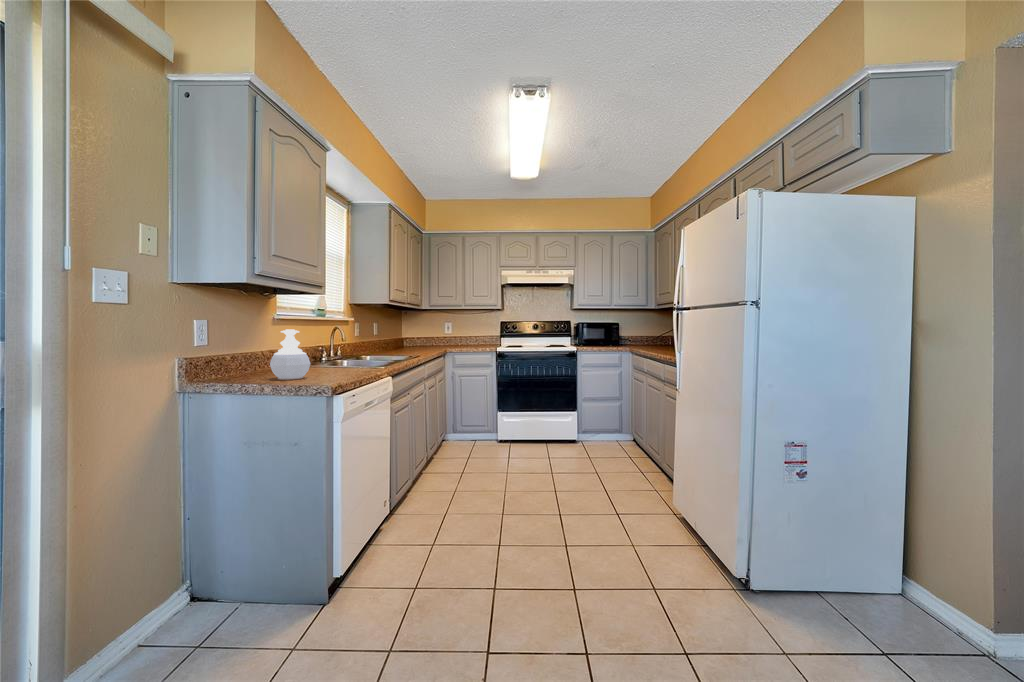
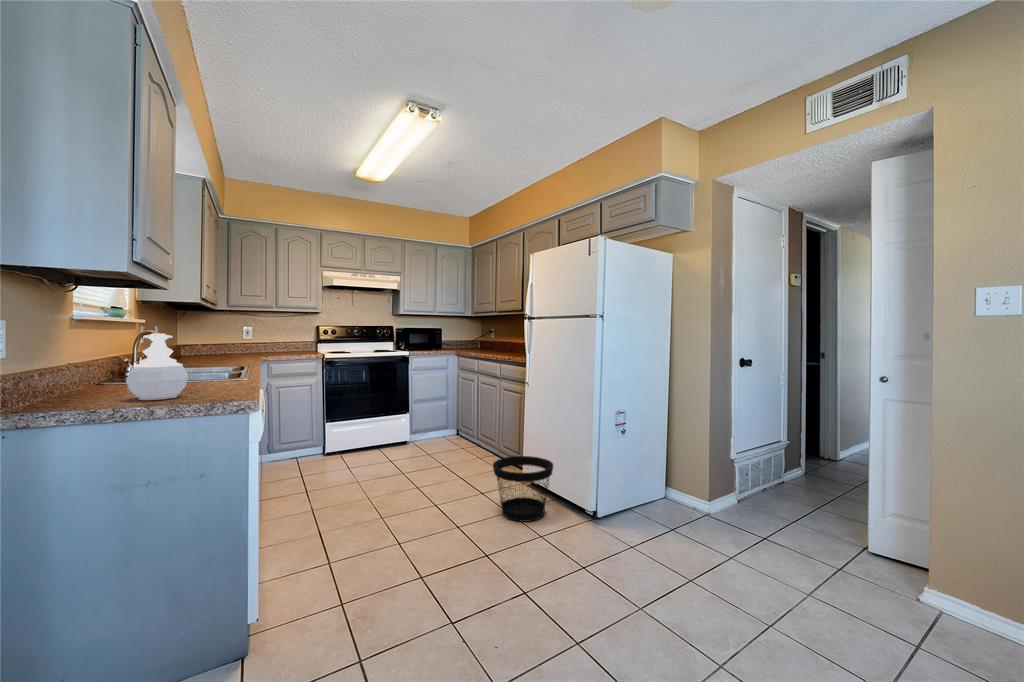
wastebasket: none [609,470,684,550] -> present [493,456,553,522]

